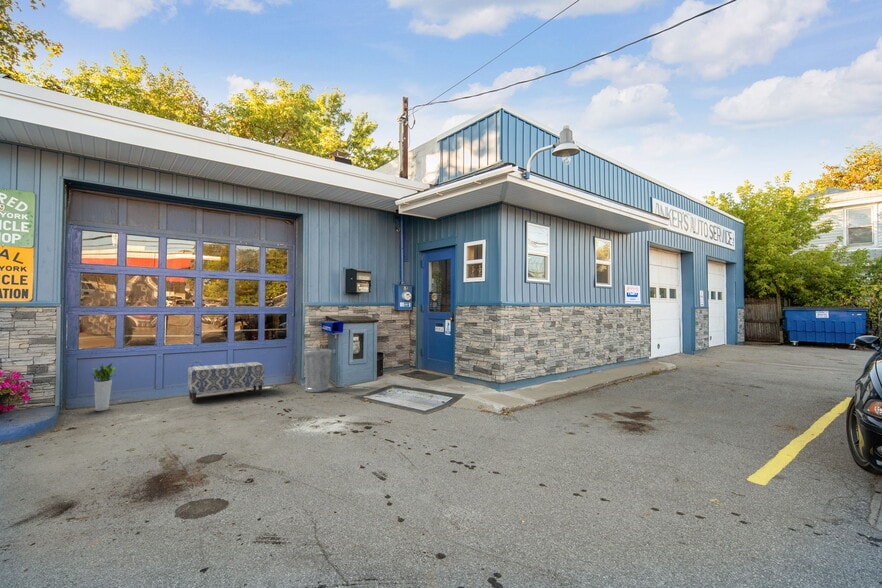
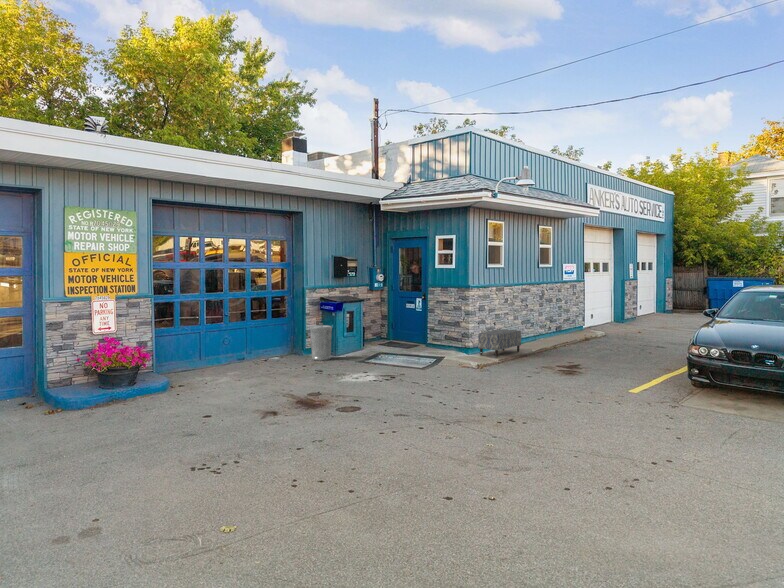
bench: present [188,362,264,403] -> present [478,329,521,357]
planter: present [92,363,116,411] -> none [165,340,182,377]

